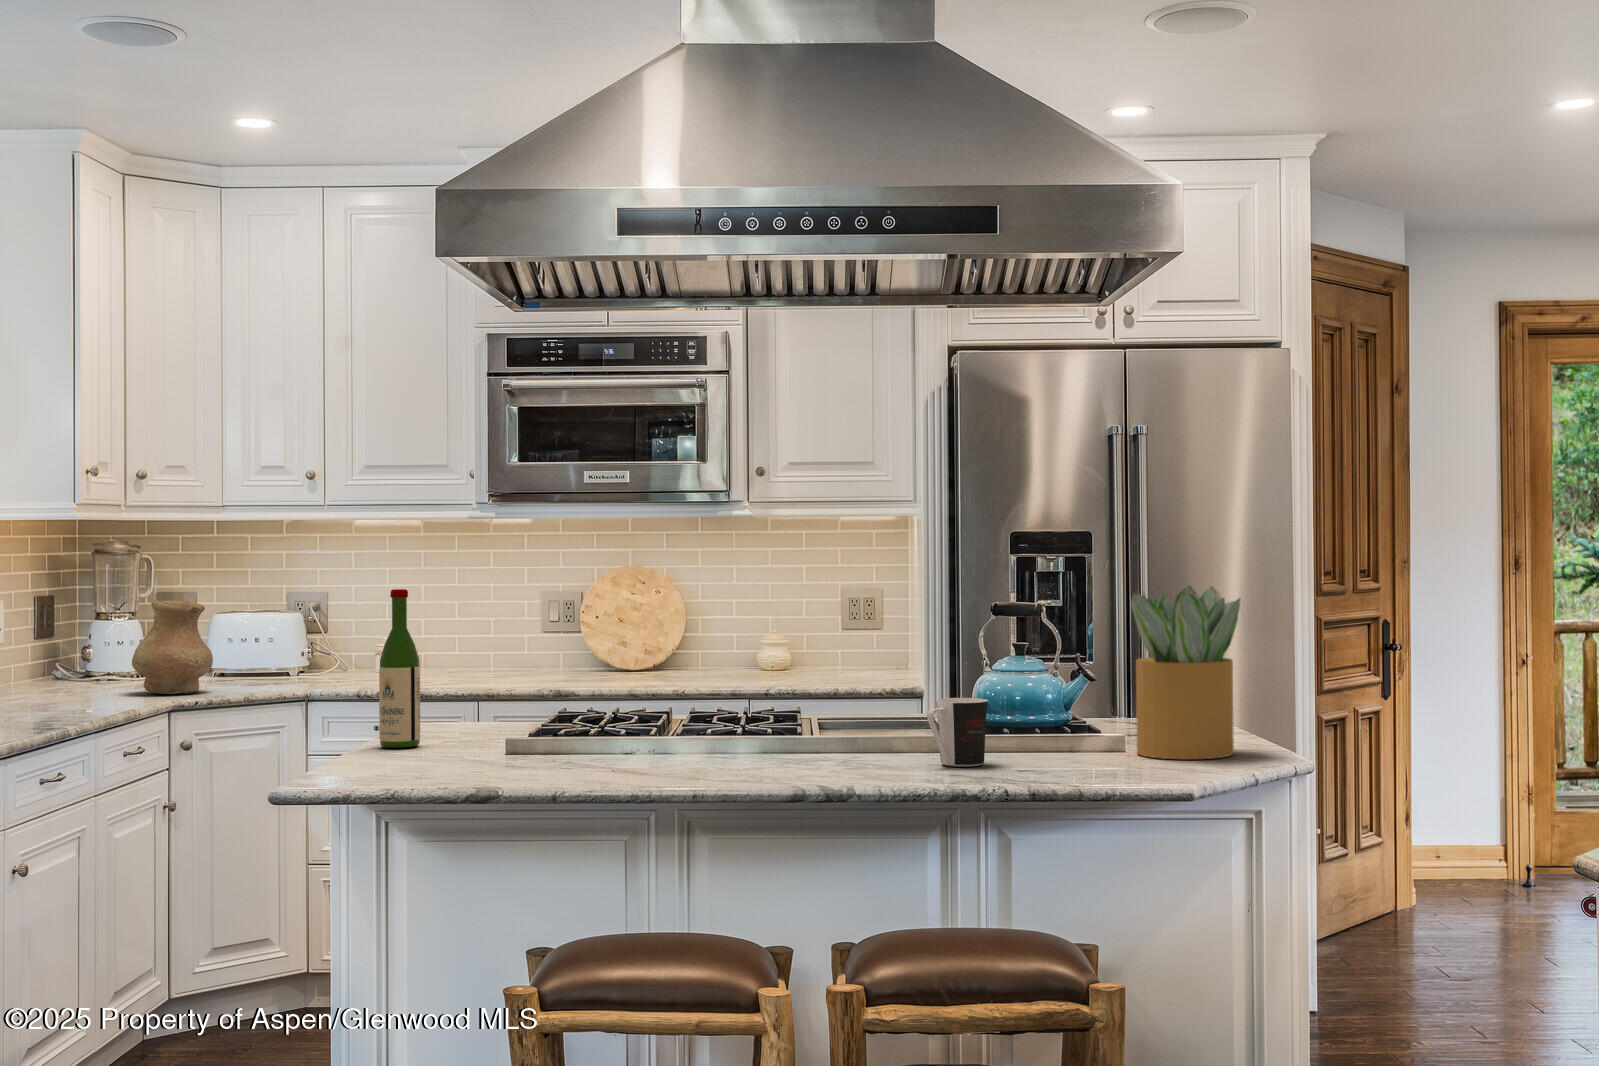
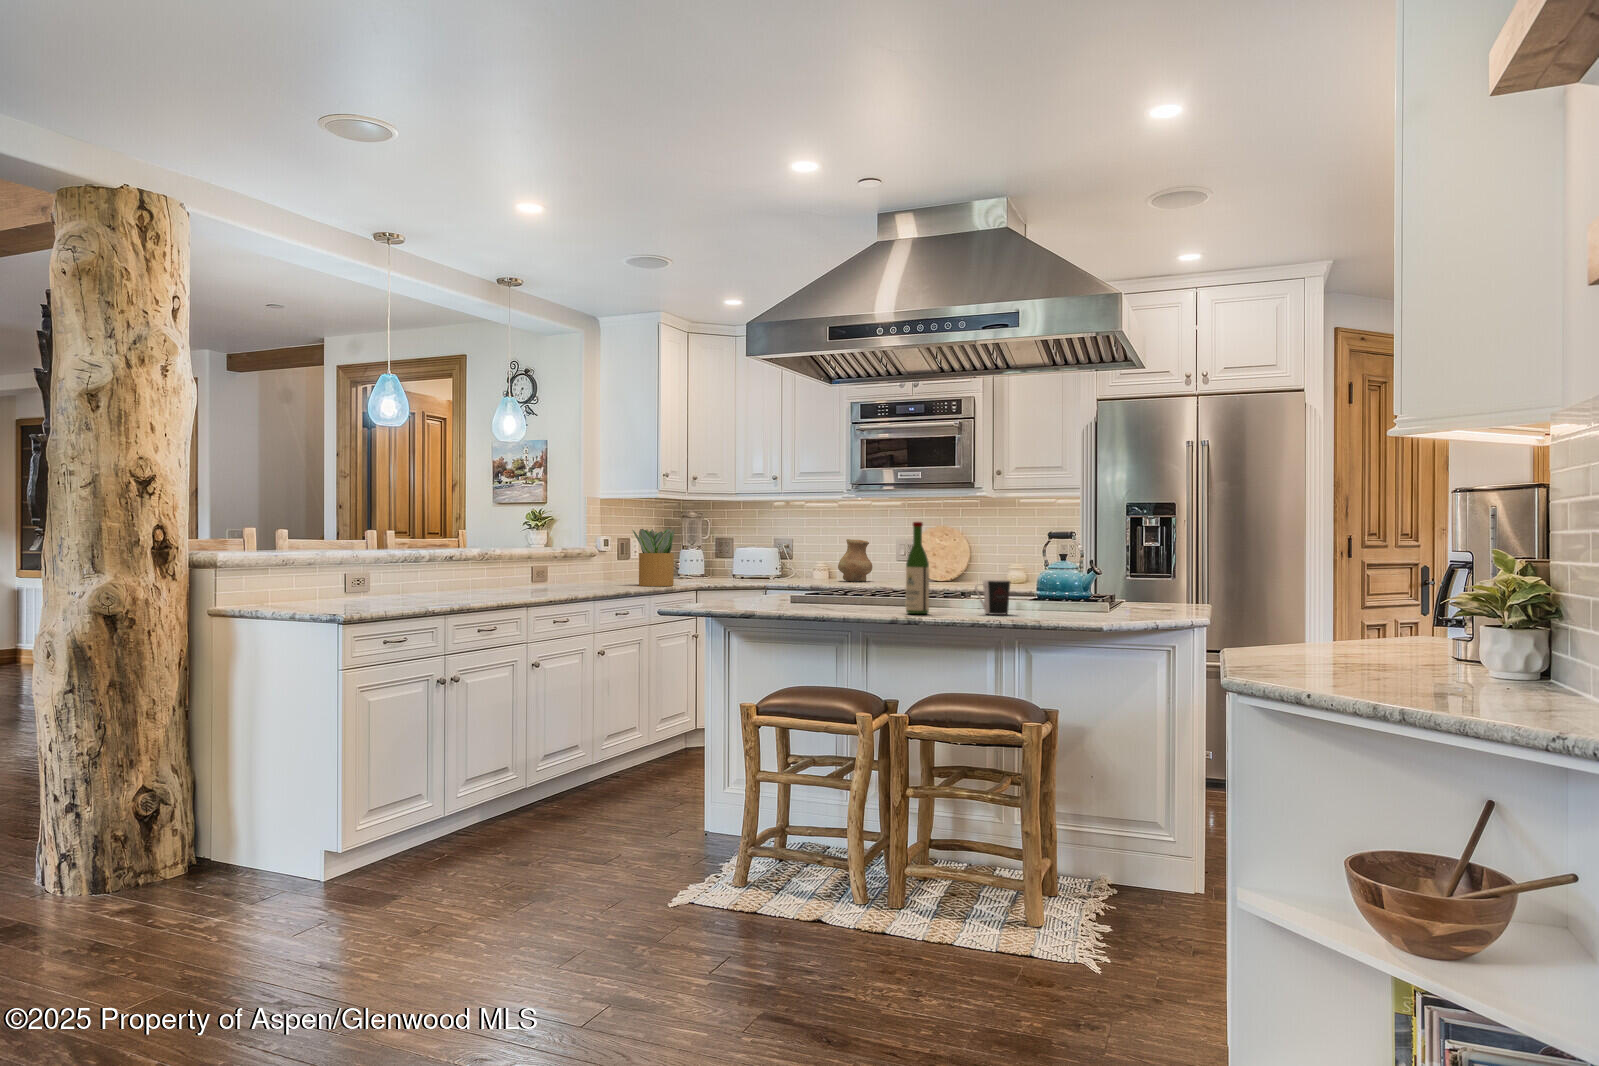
potted plant: present [1131,586,1240,759] -> present [633,528,675,586]
wine bottle: present [379,589,420,748] -> present [906,522,929,614]
vase: present [132,600,213,694] -> present [838,539,872,582]

